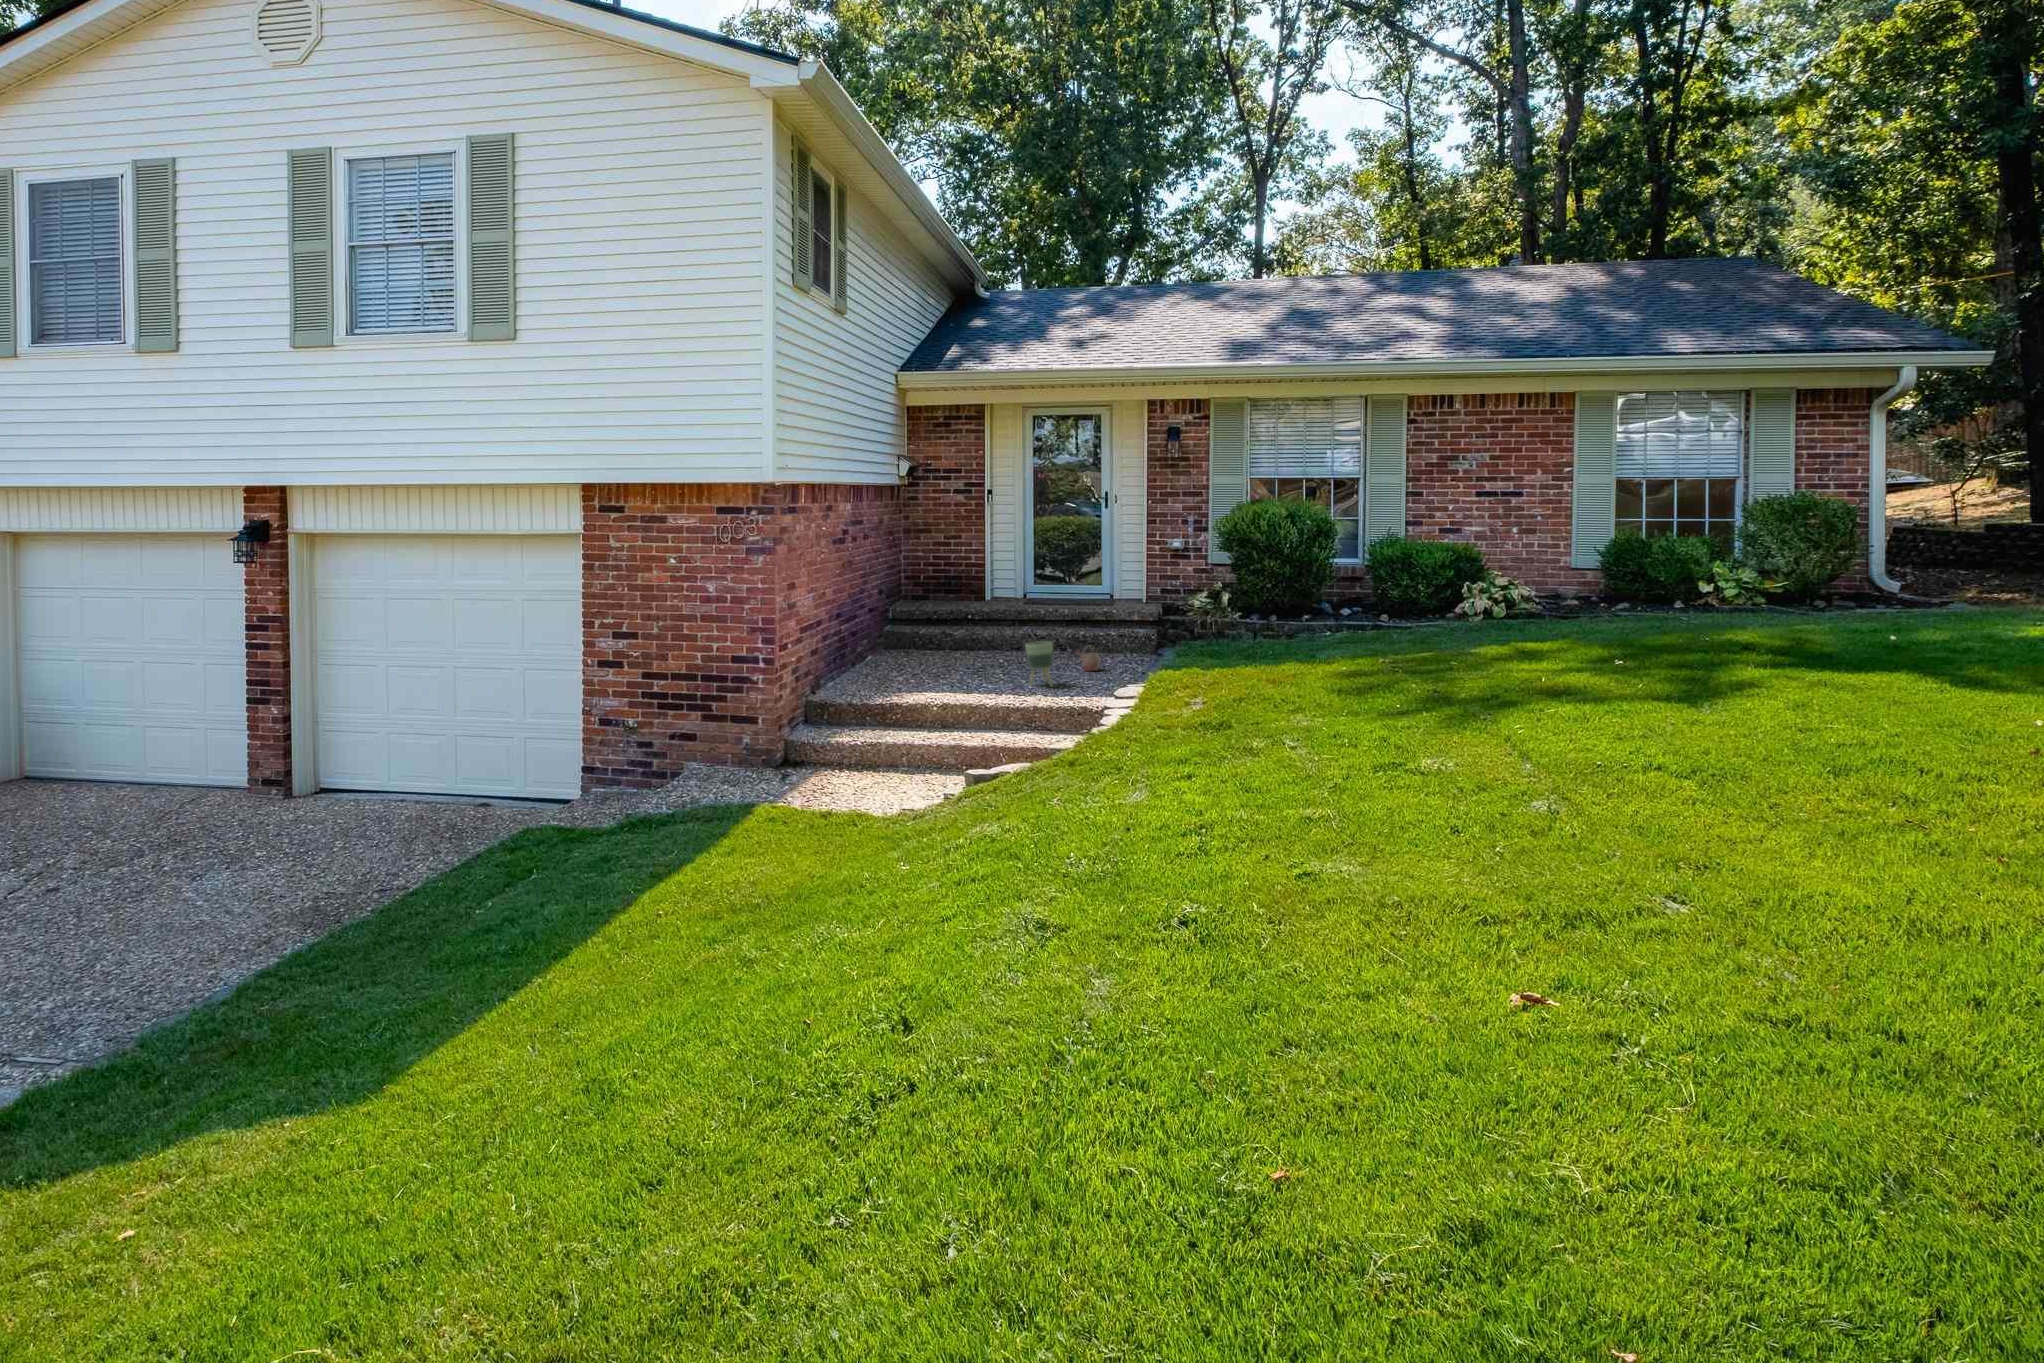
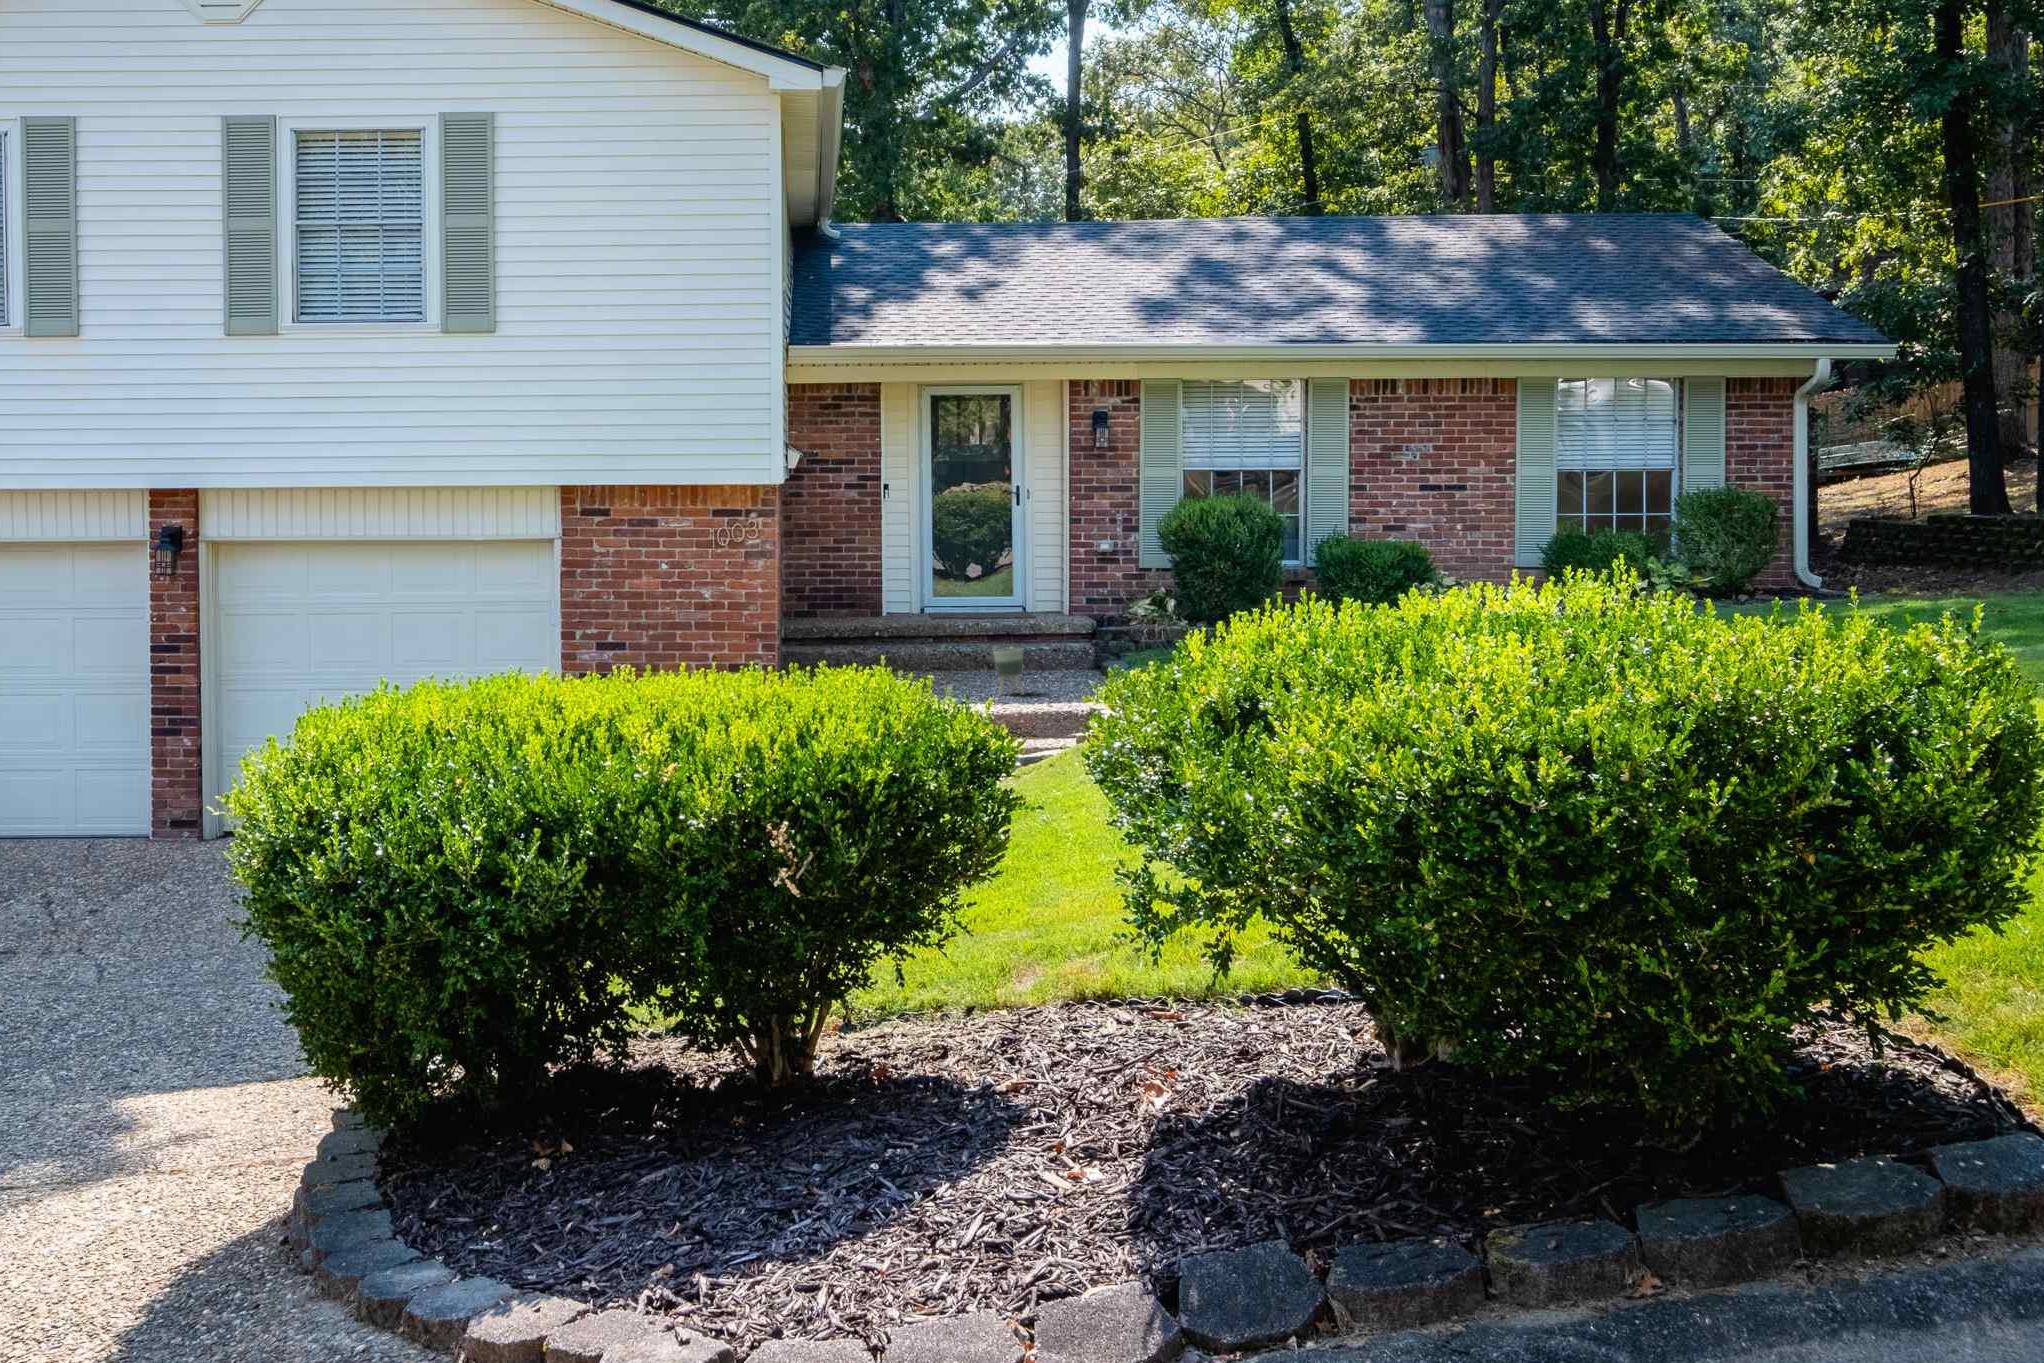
watering can: present [1075,649,1101,671] -> none [1029,655,1061,682]

